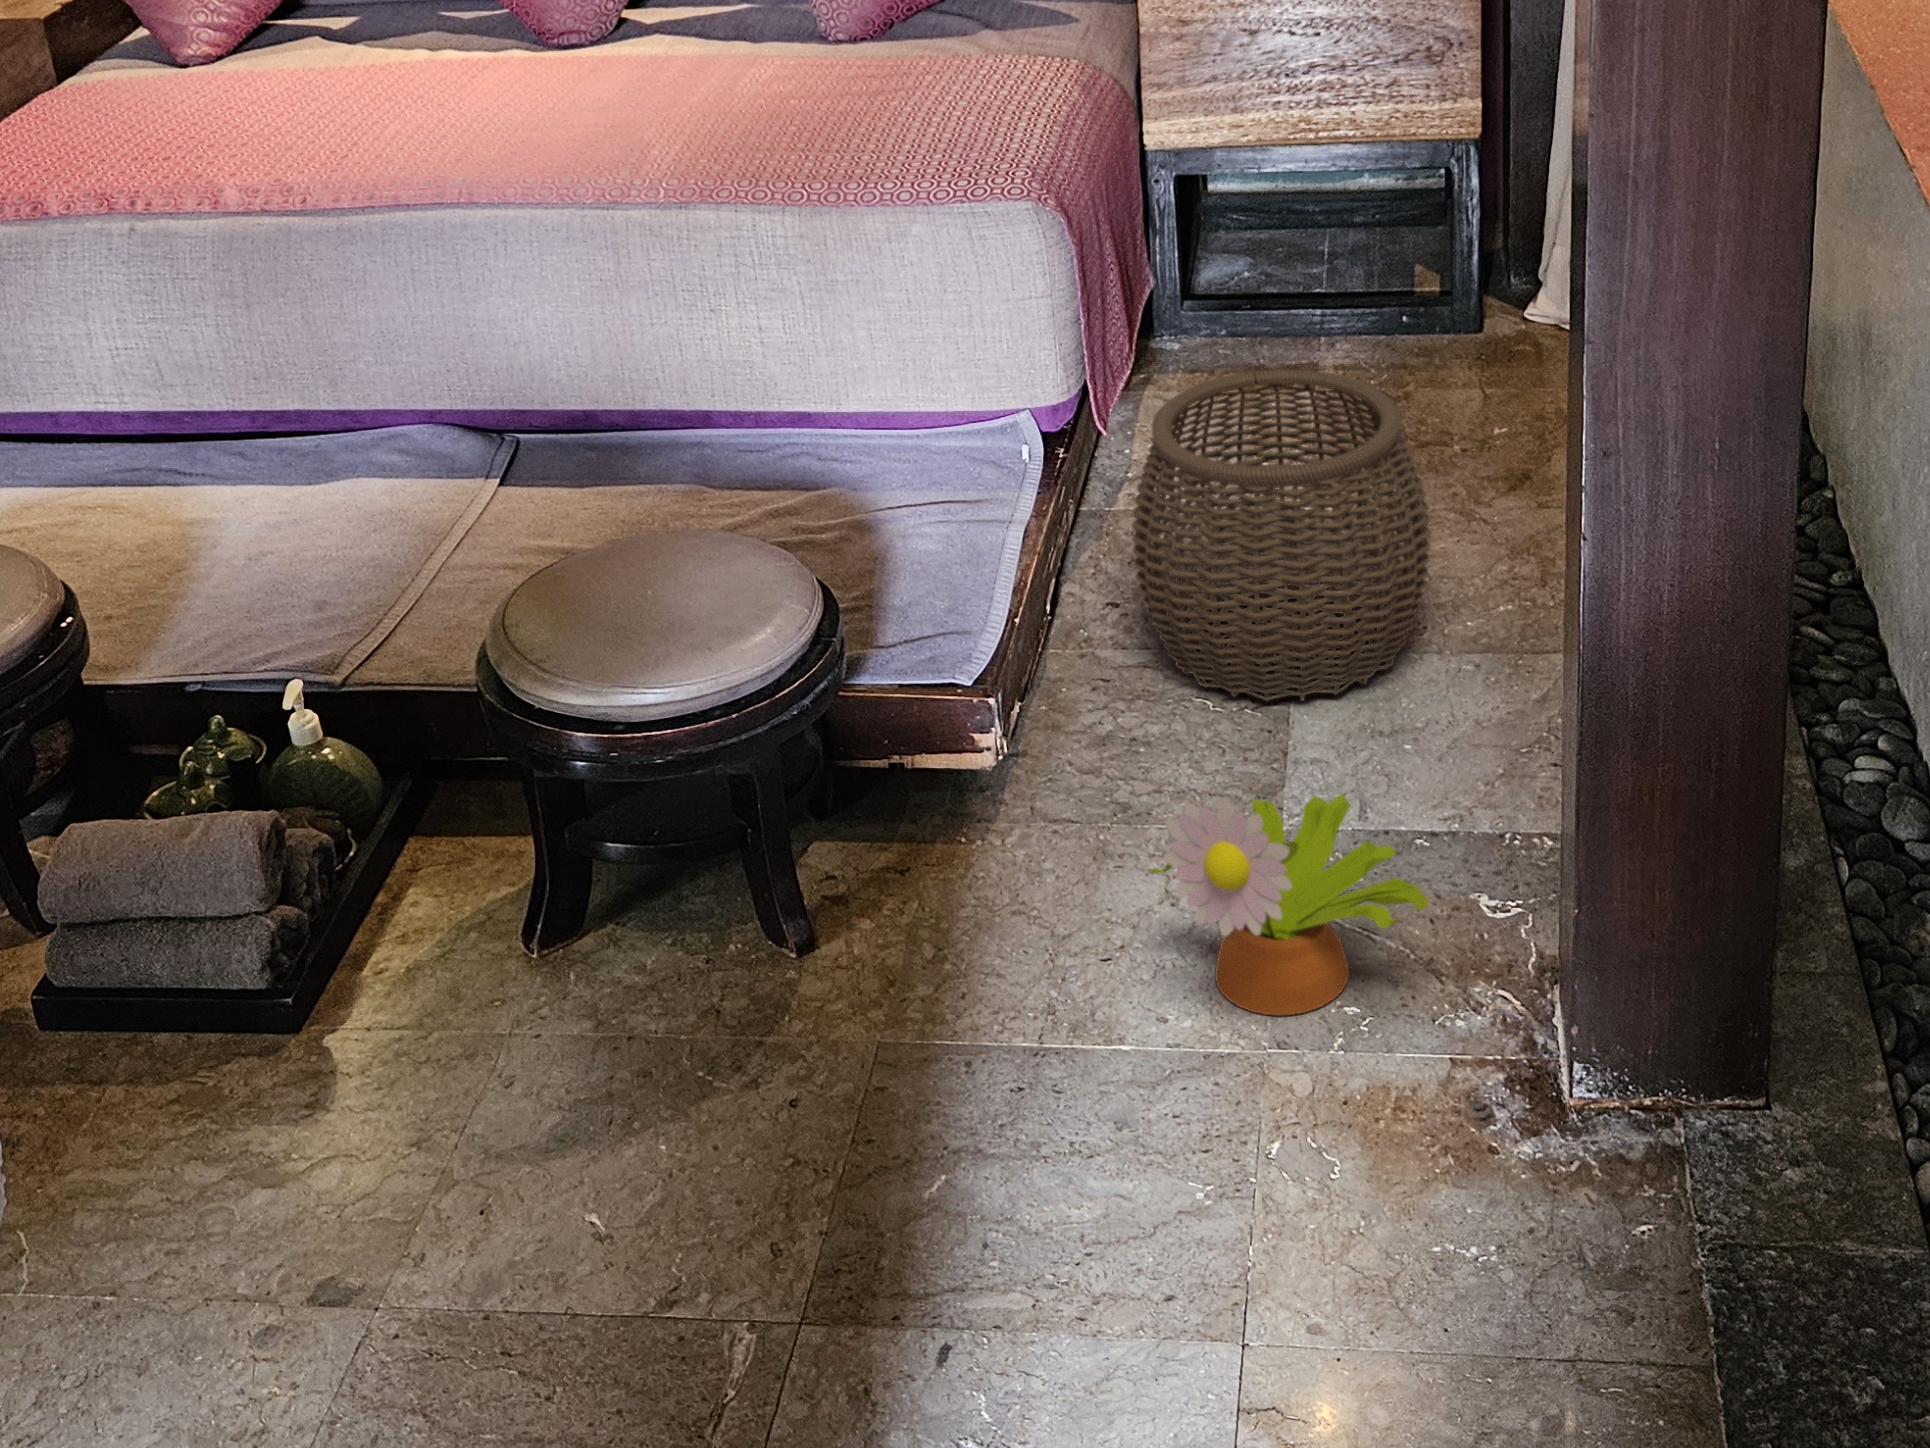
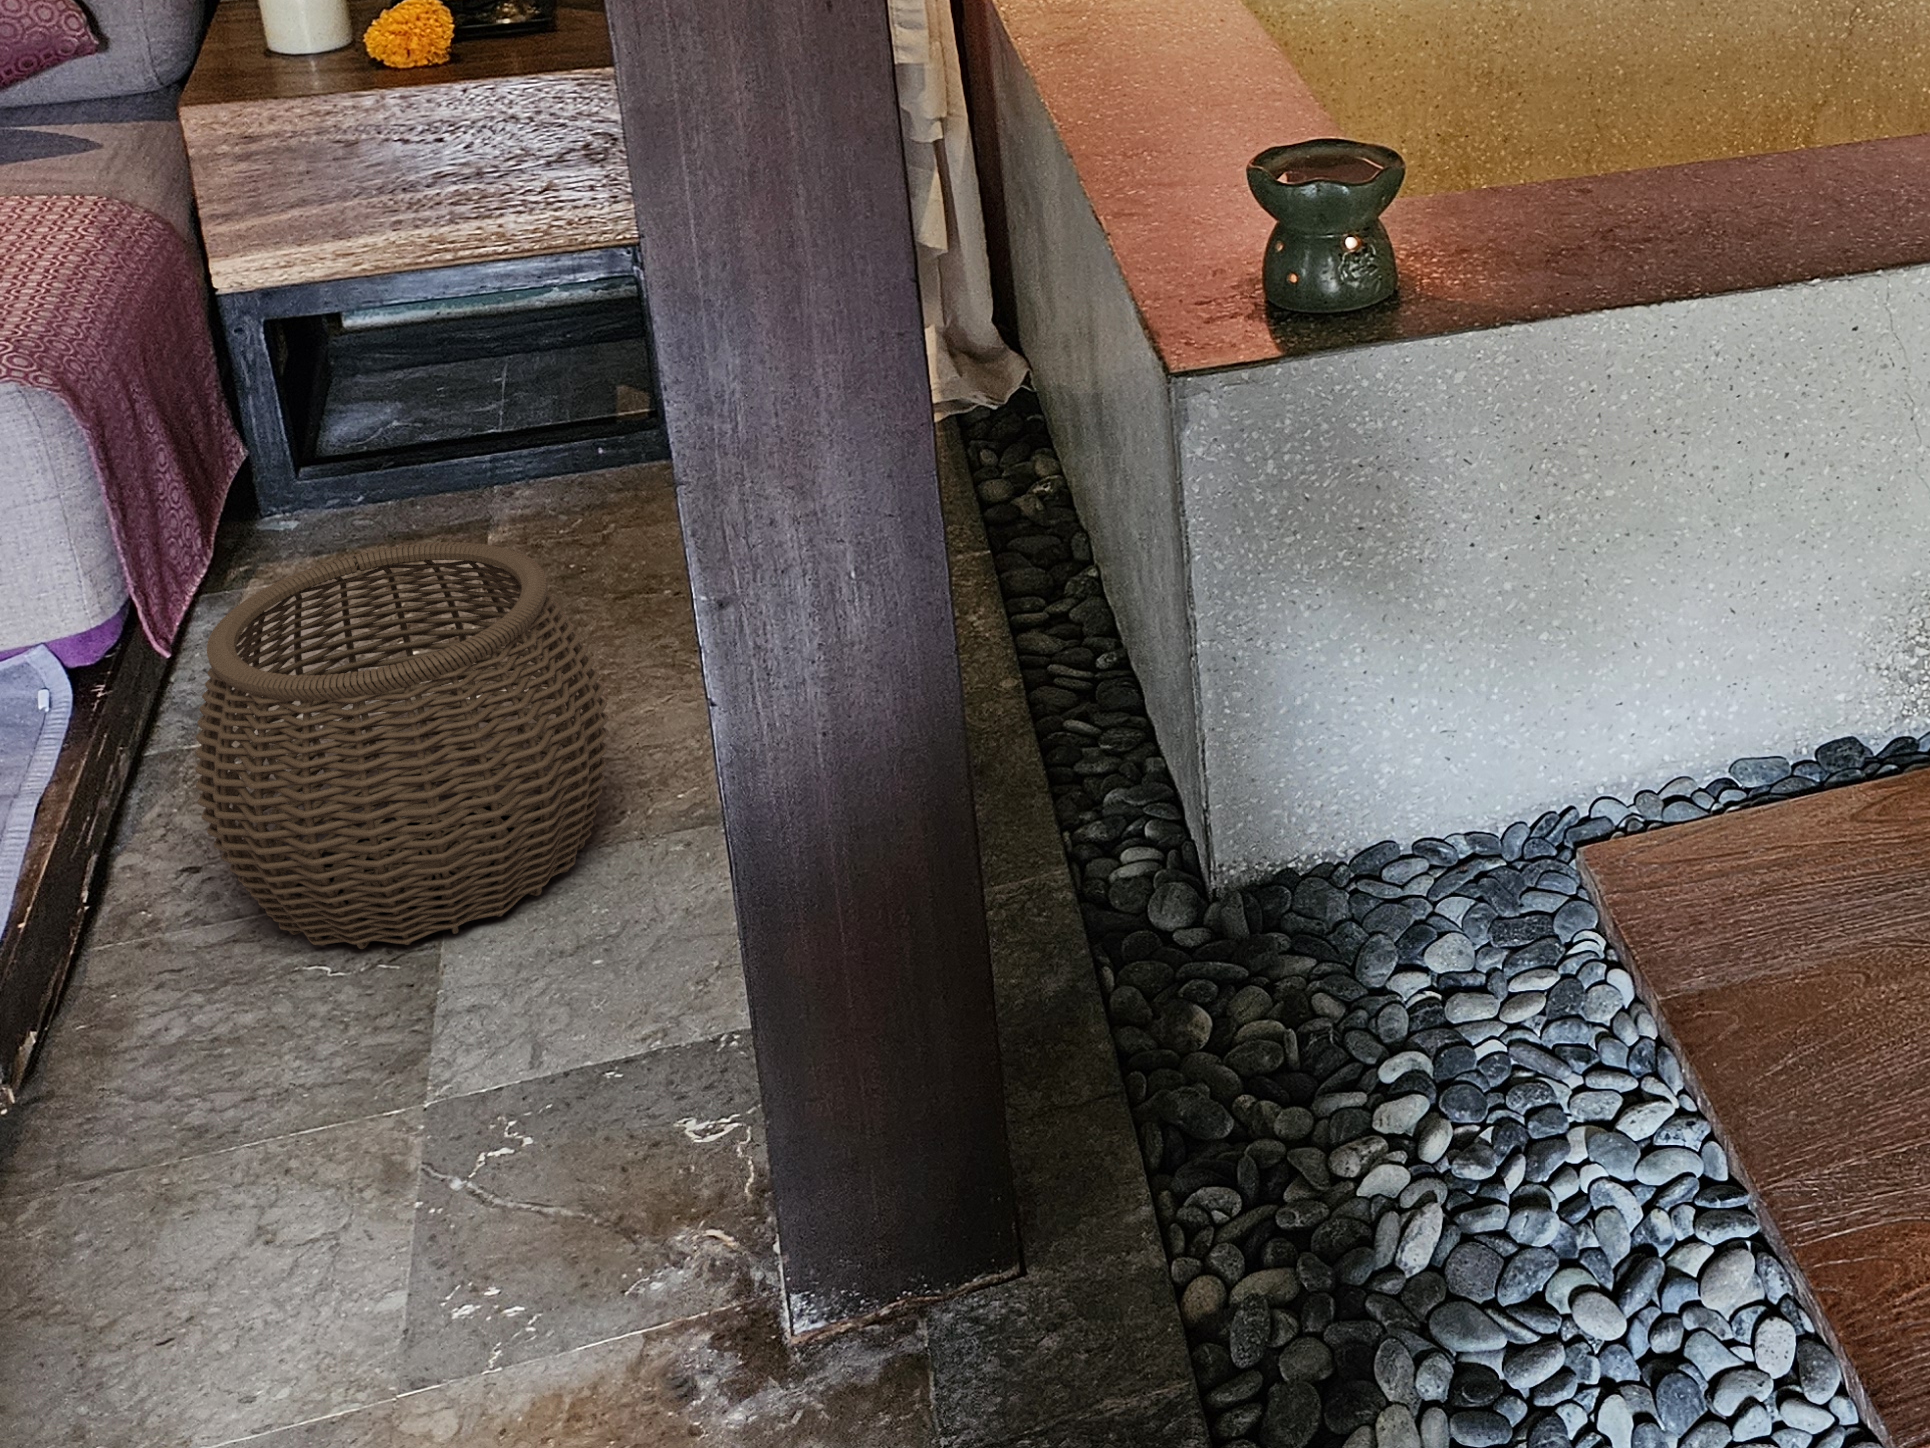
decorative plant: present [1150,794,1429,1015] -> none [209,1047,601,1348]

